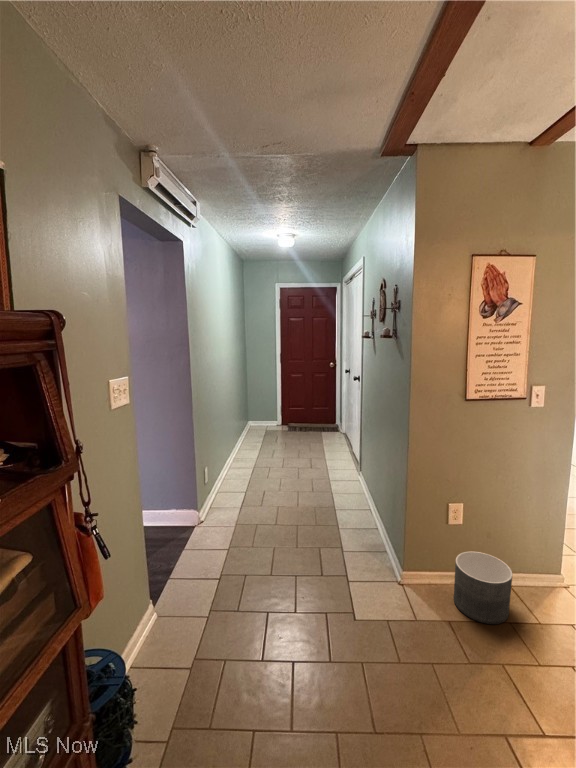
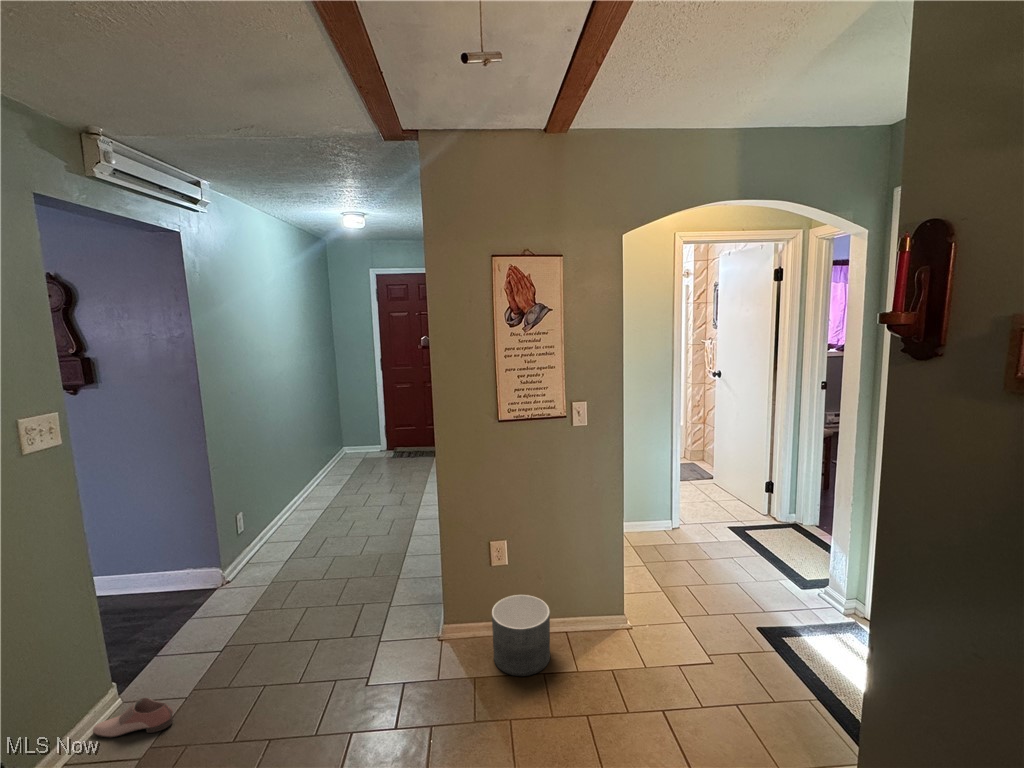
shoe: none [146,615,206,646] -> present [93,698,173,737]

